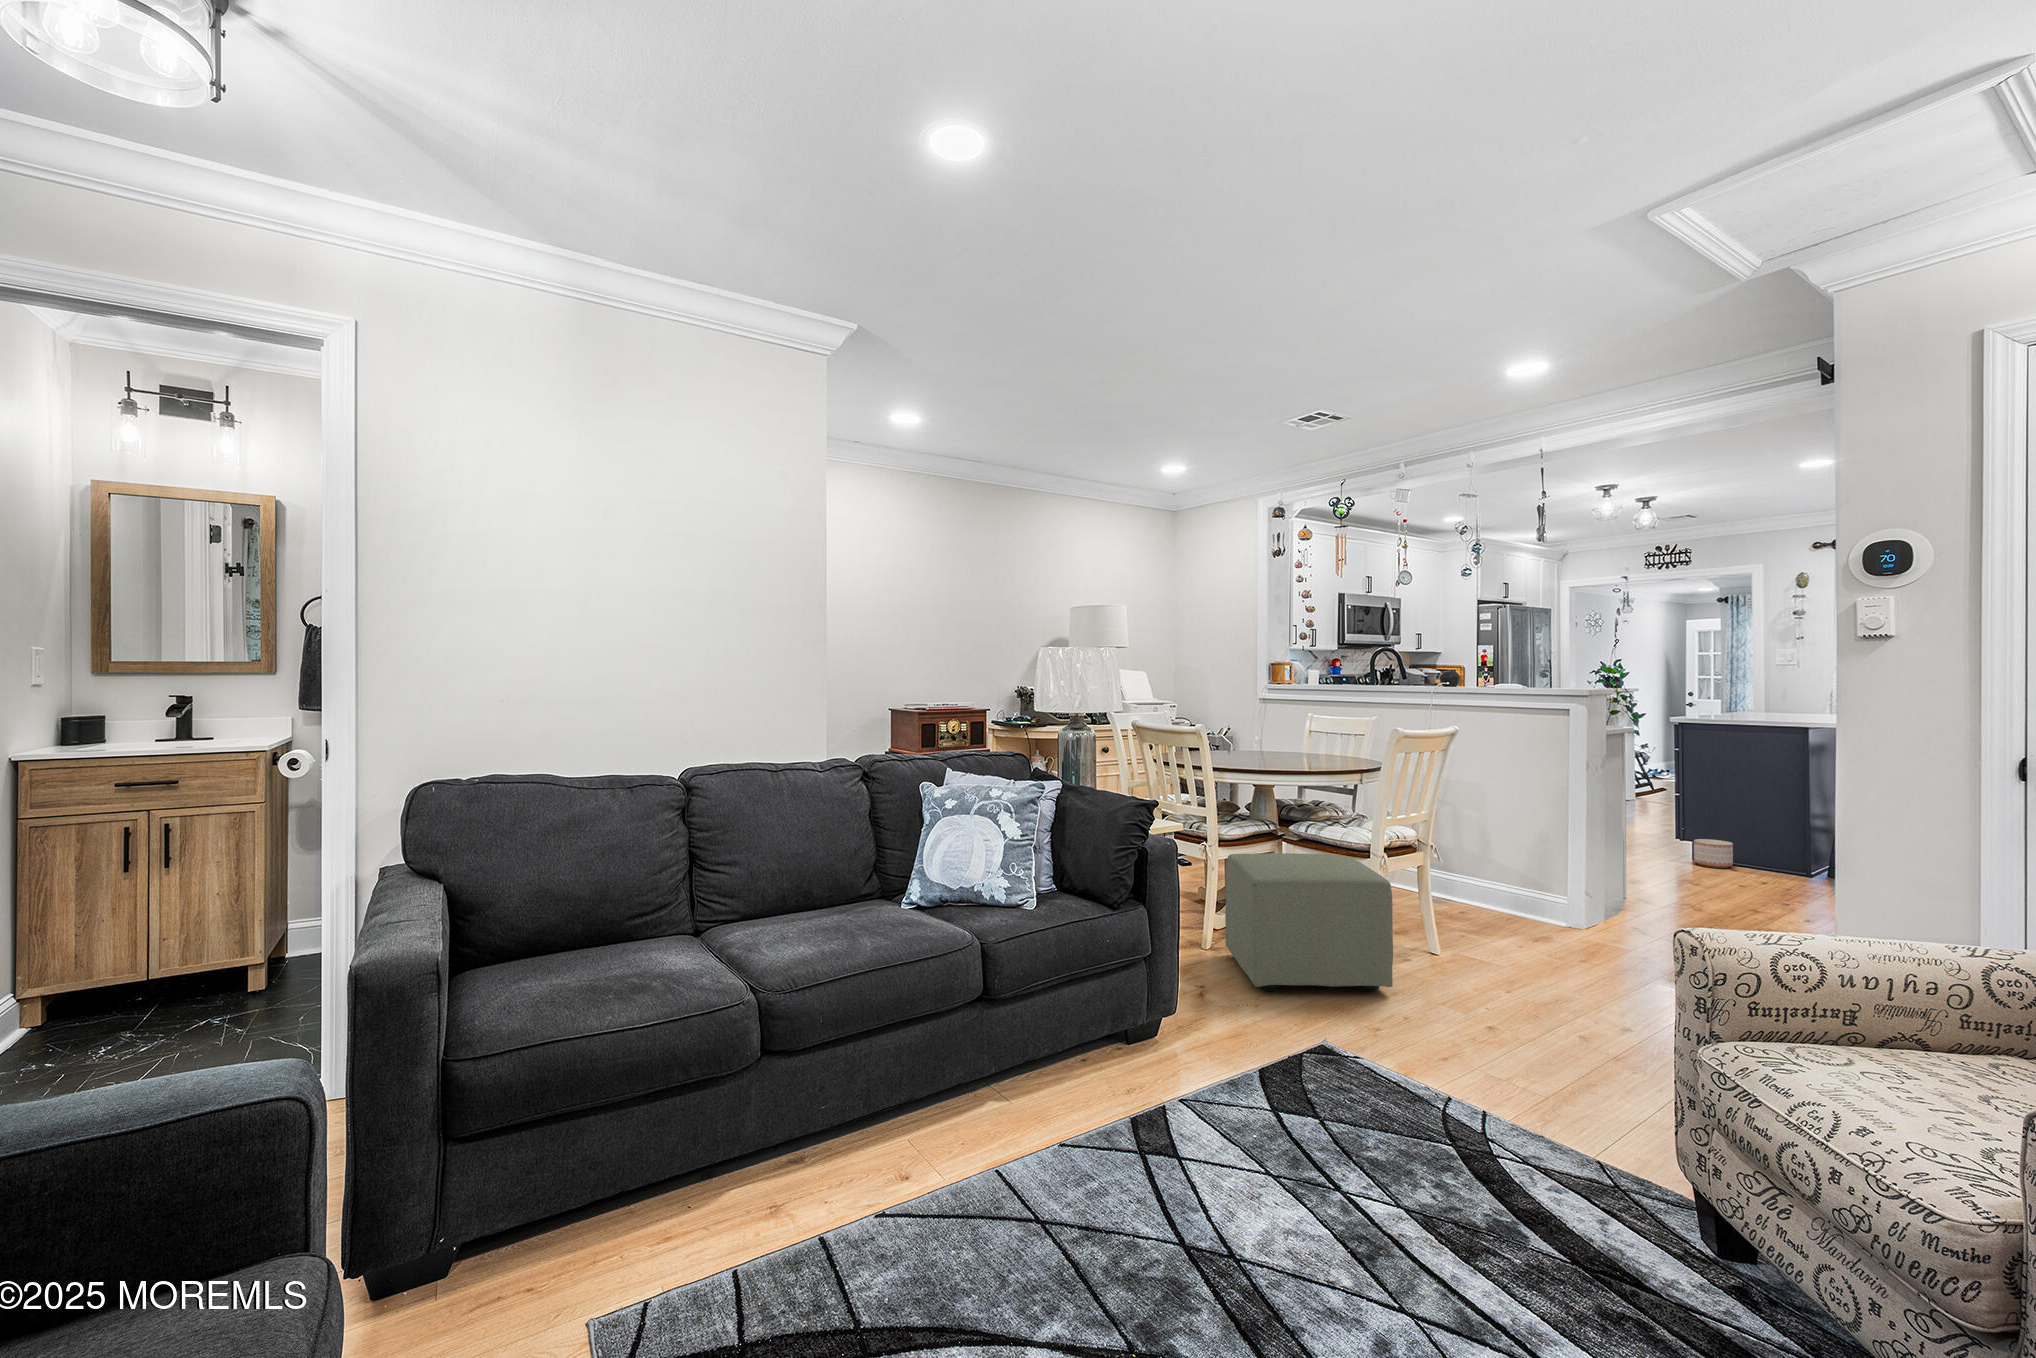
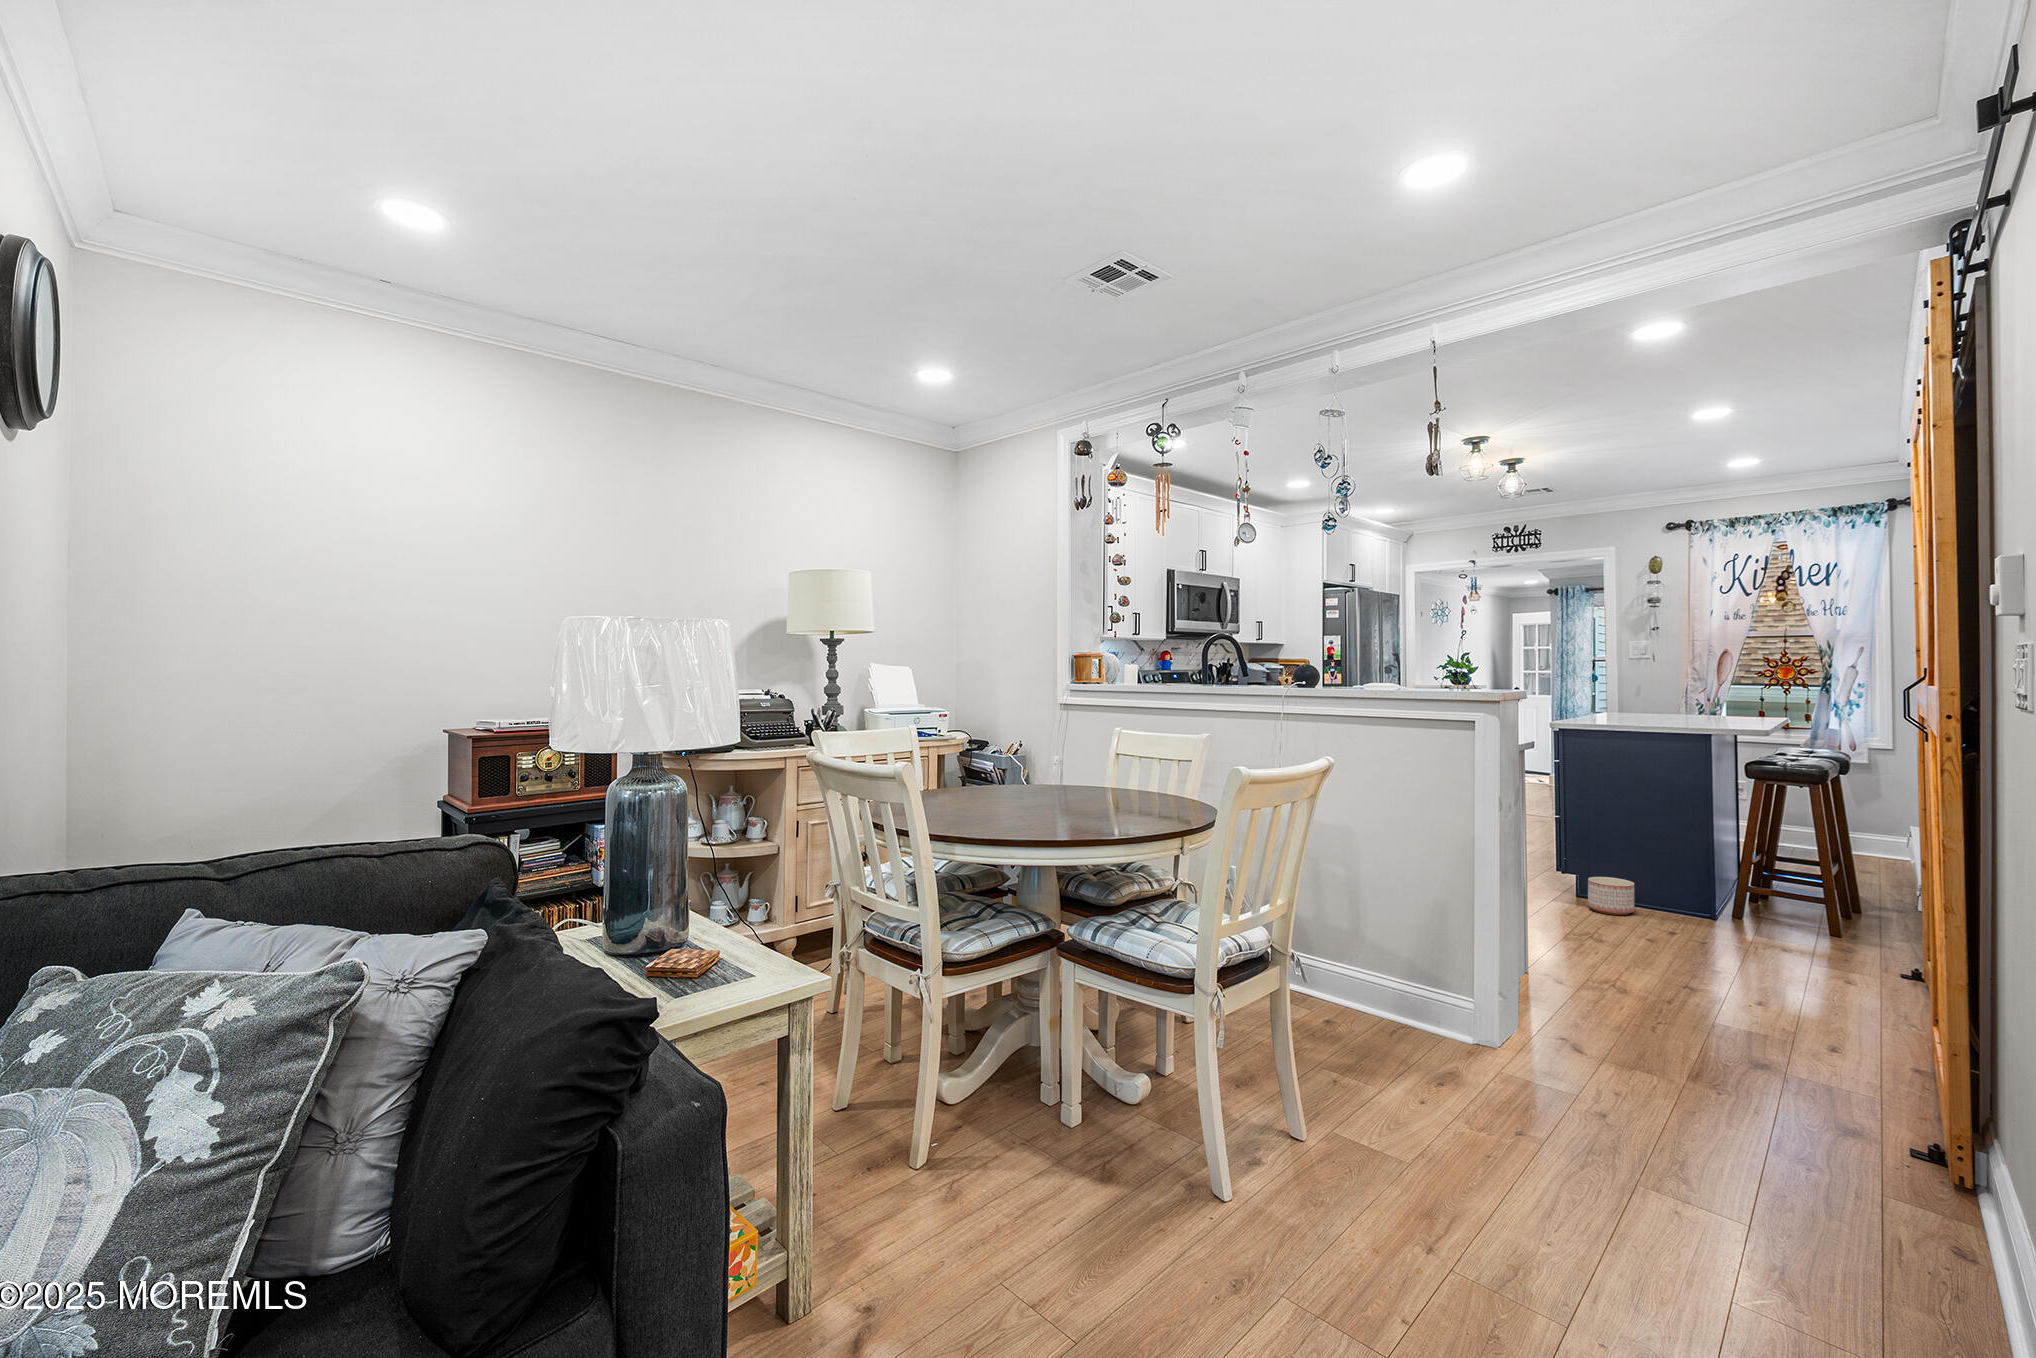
ottoman: present [1225,853,1393,992] -> none [949,984,1234,1298]

